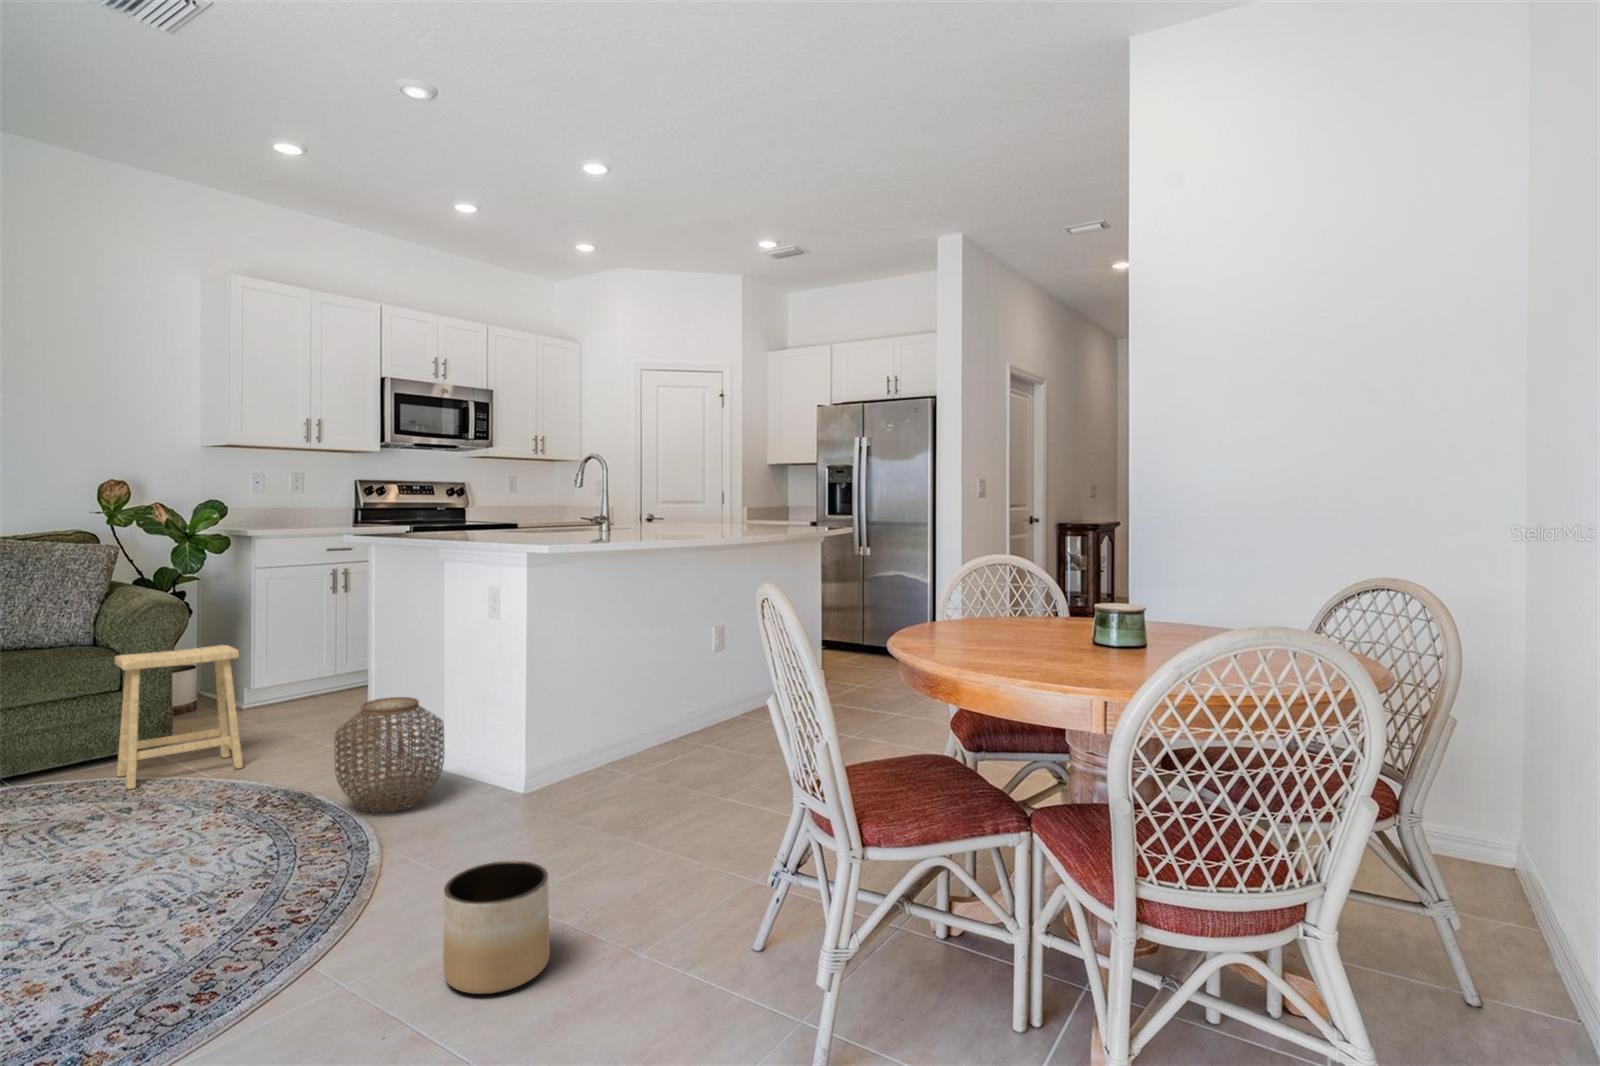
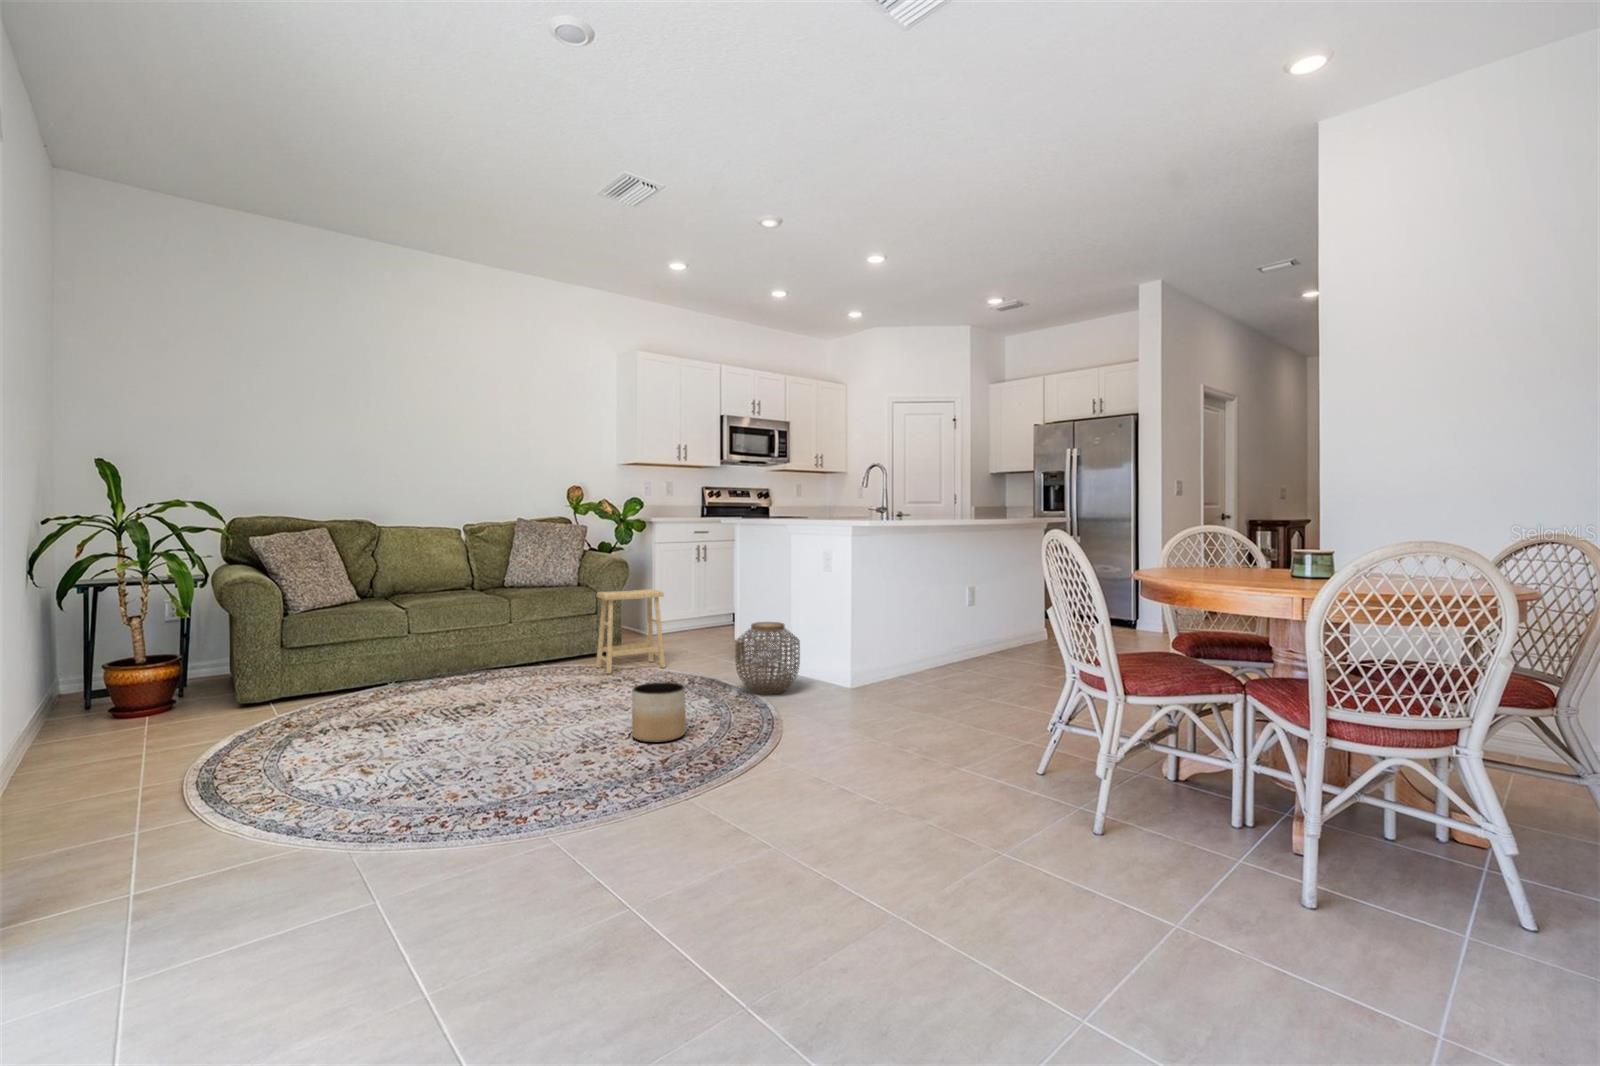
planter: present [443,861,550,994] -> present [632,682,686,742]

